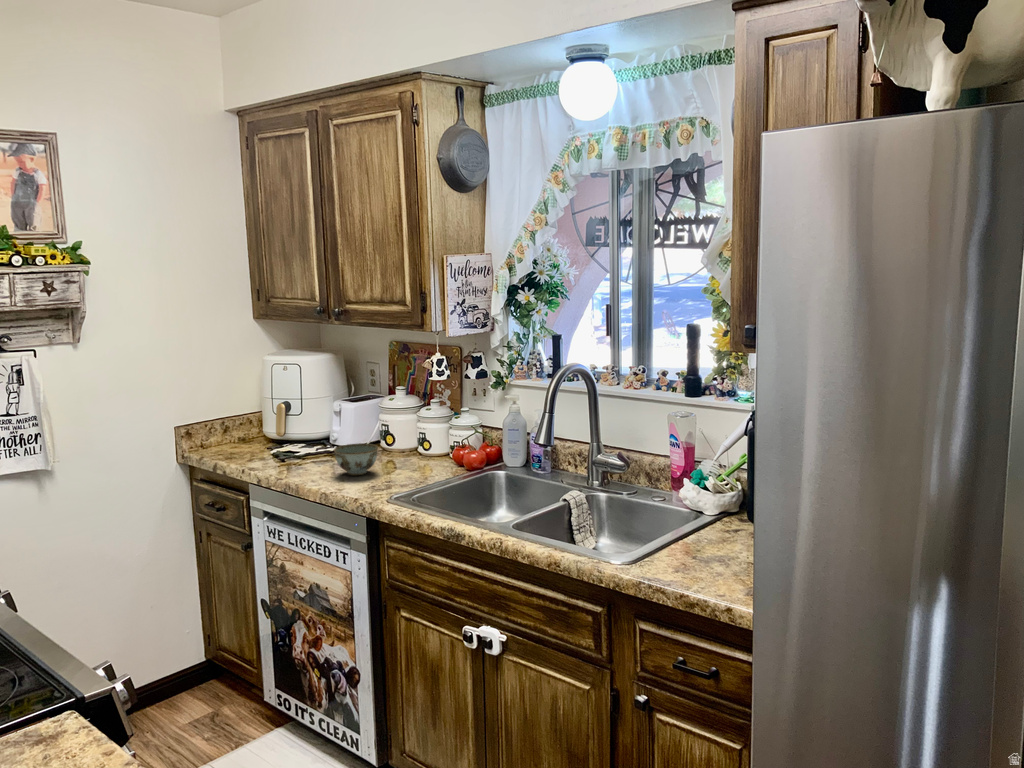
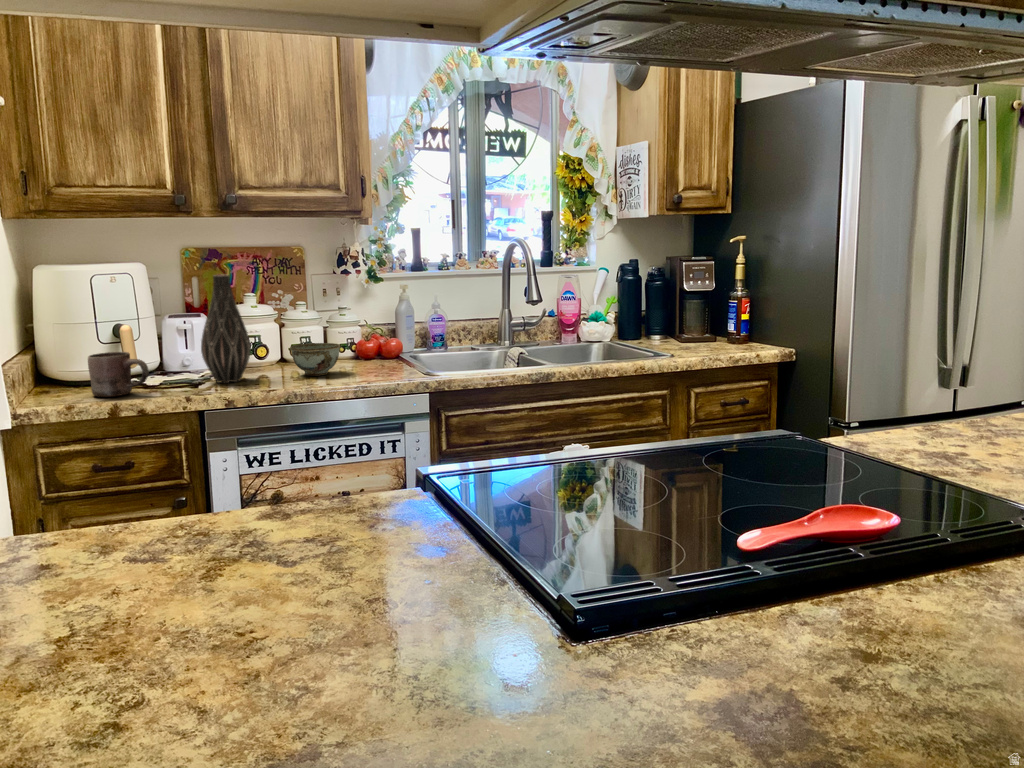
vase: none [290,377,329,465] -> present [201,275,250,383]
mug: none [228,424,258,457] -> present [88,352,149,397]

